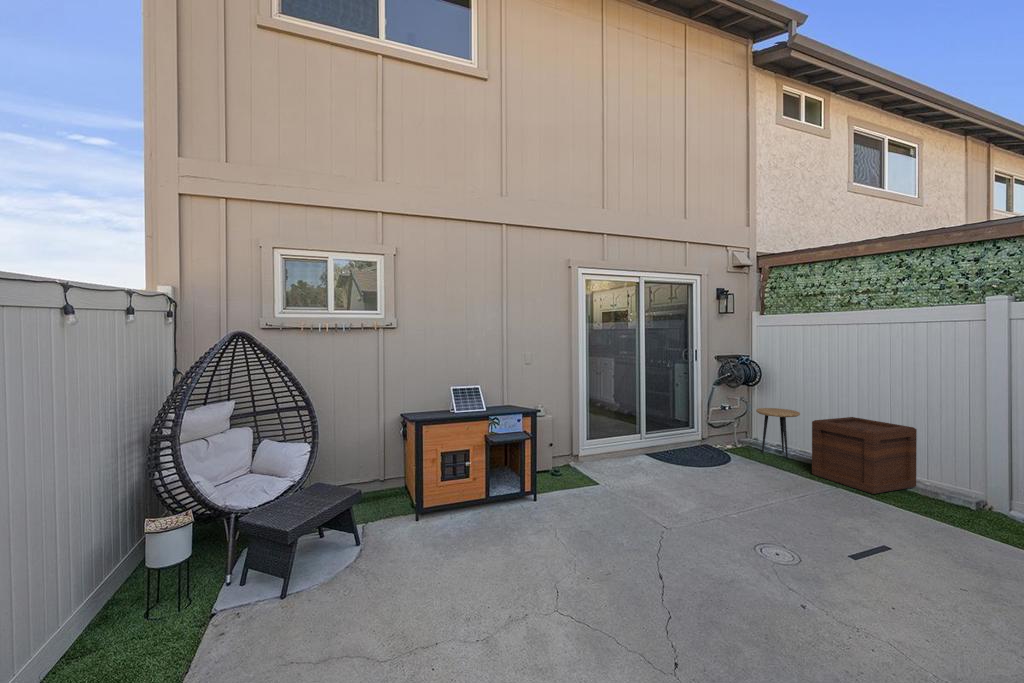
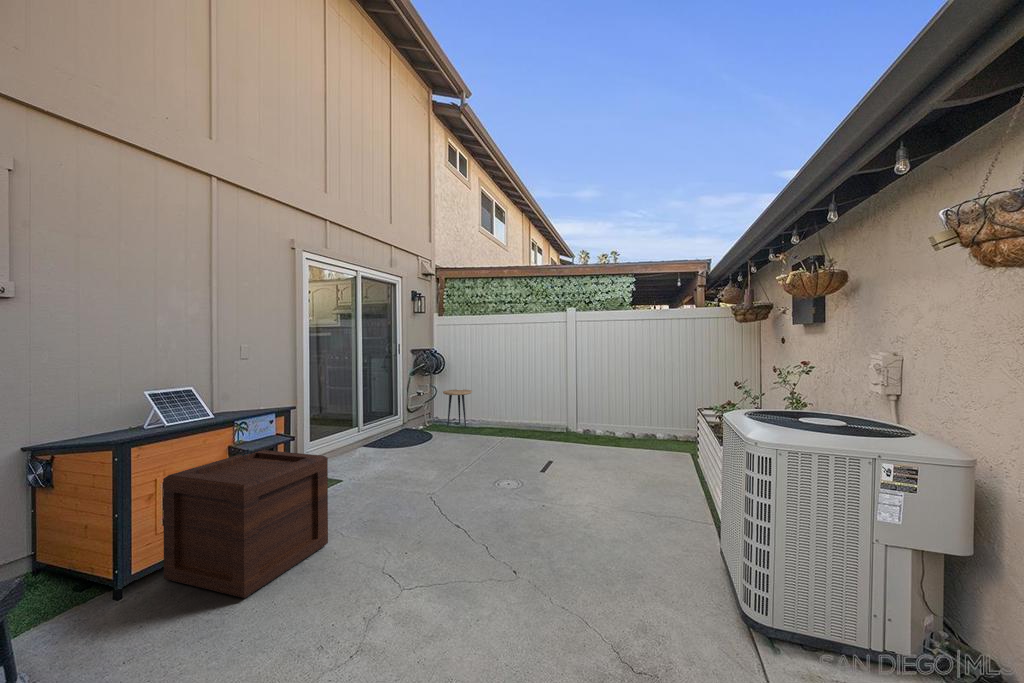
wooden crate: present [812,417,917,494] -> present [163,449,328,598]

